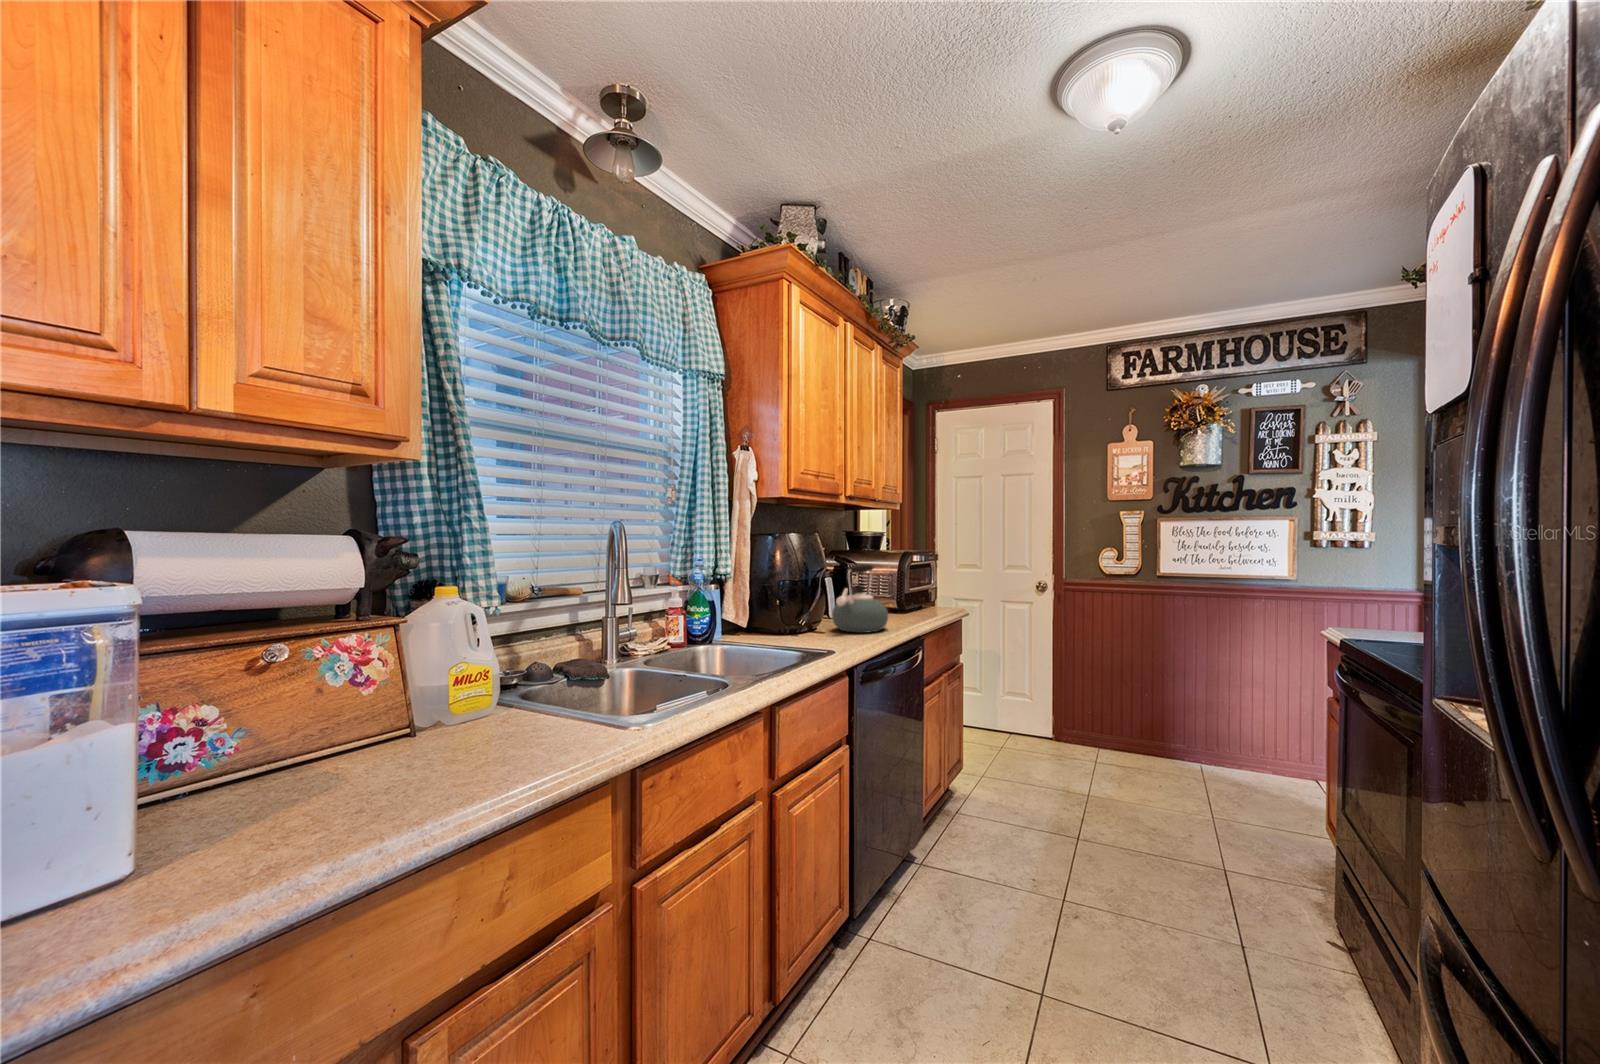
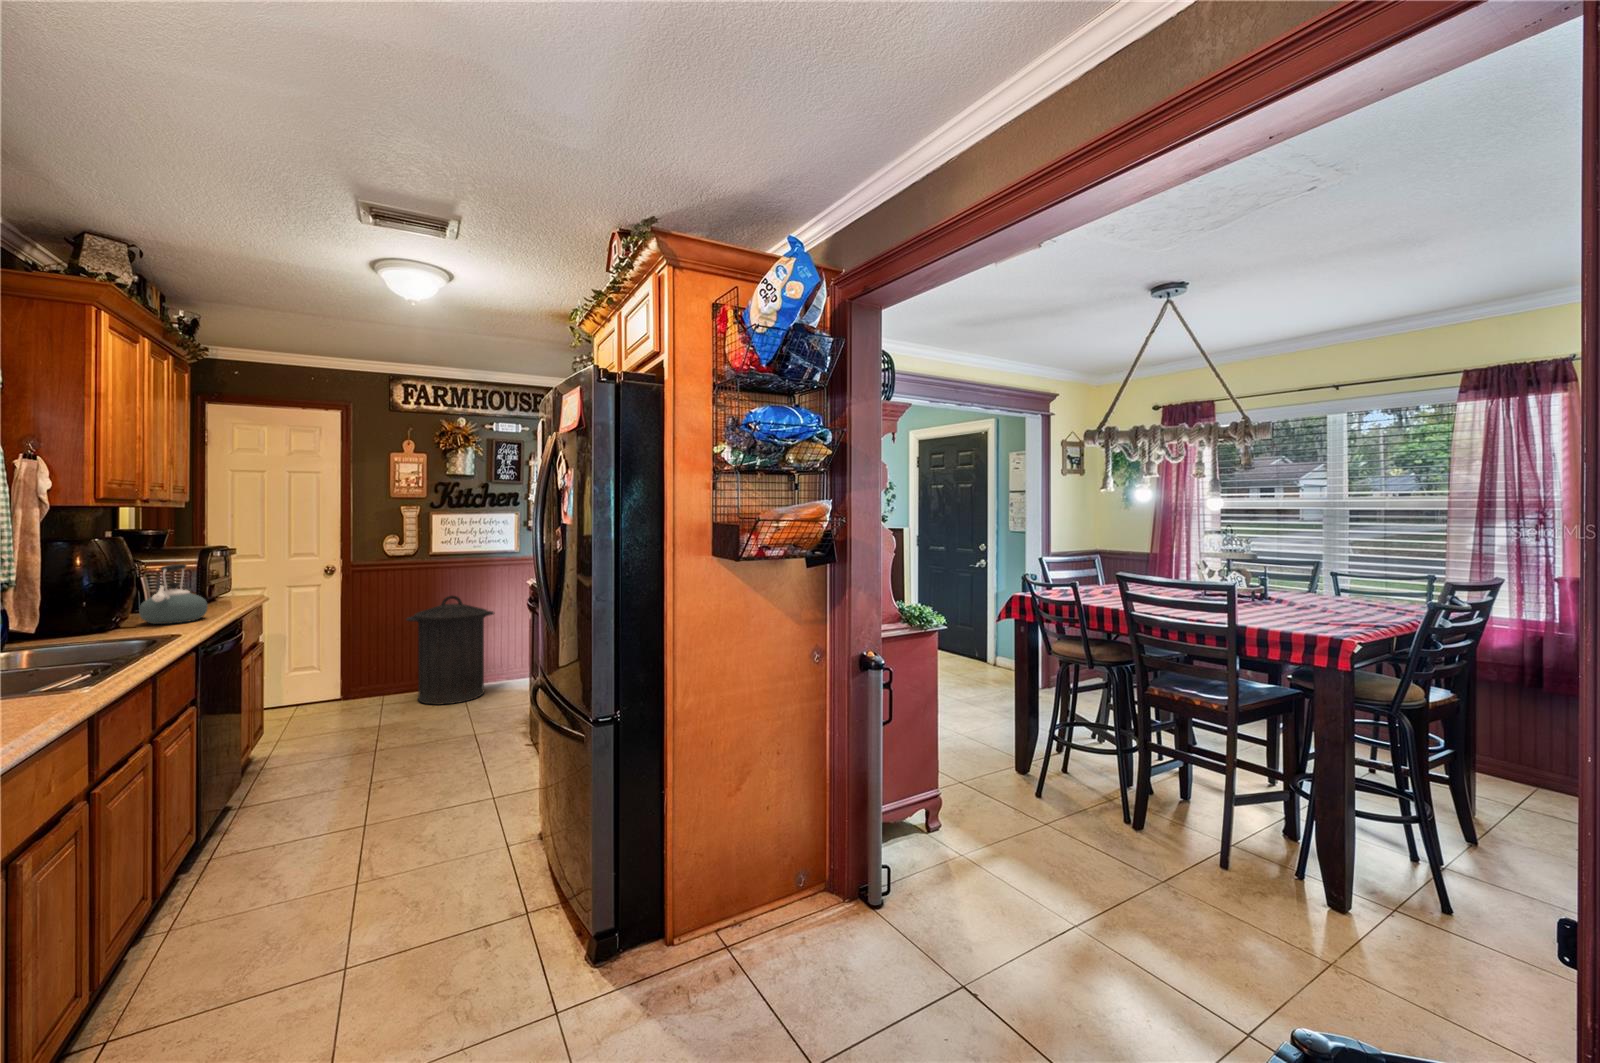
trash can: none [1123,634,1256,797] -> present [406,596,494,705]

